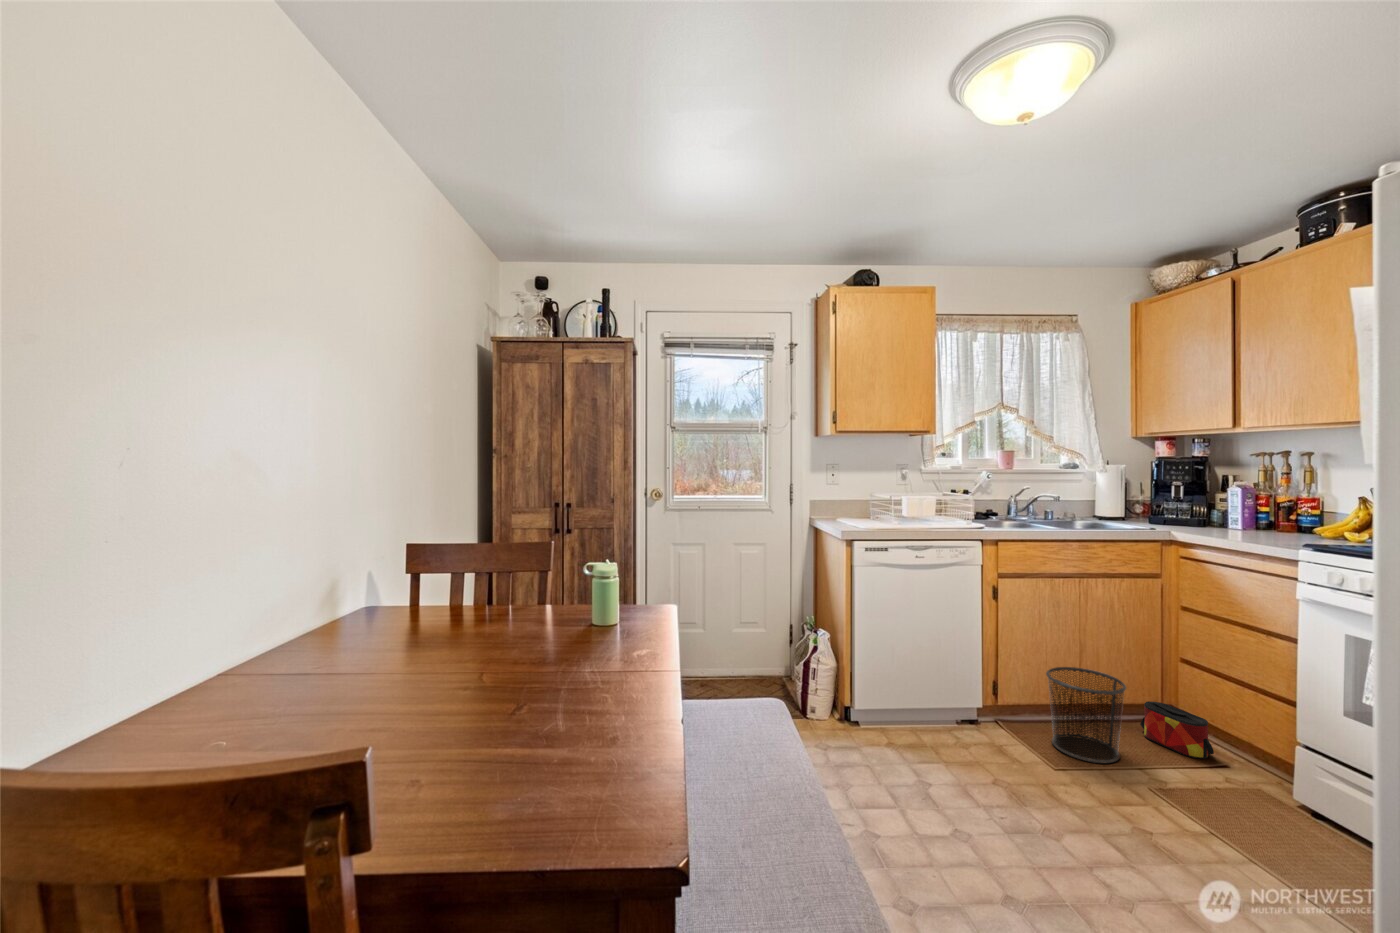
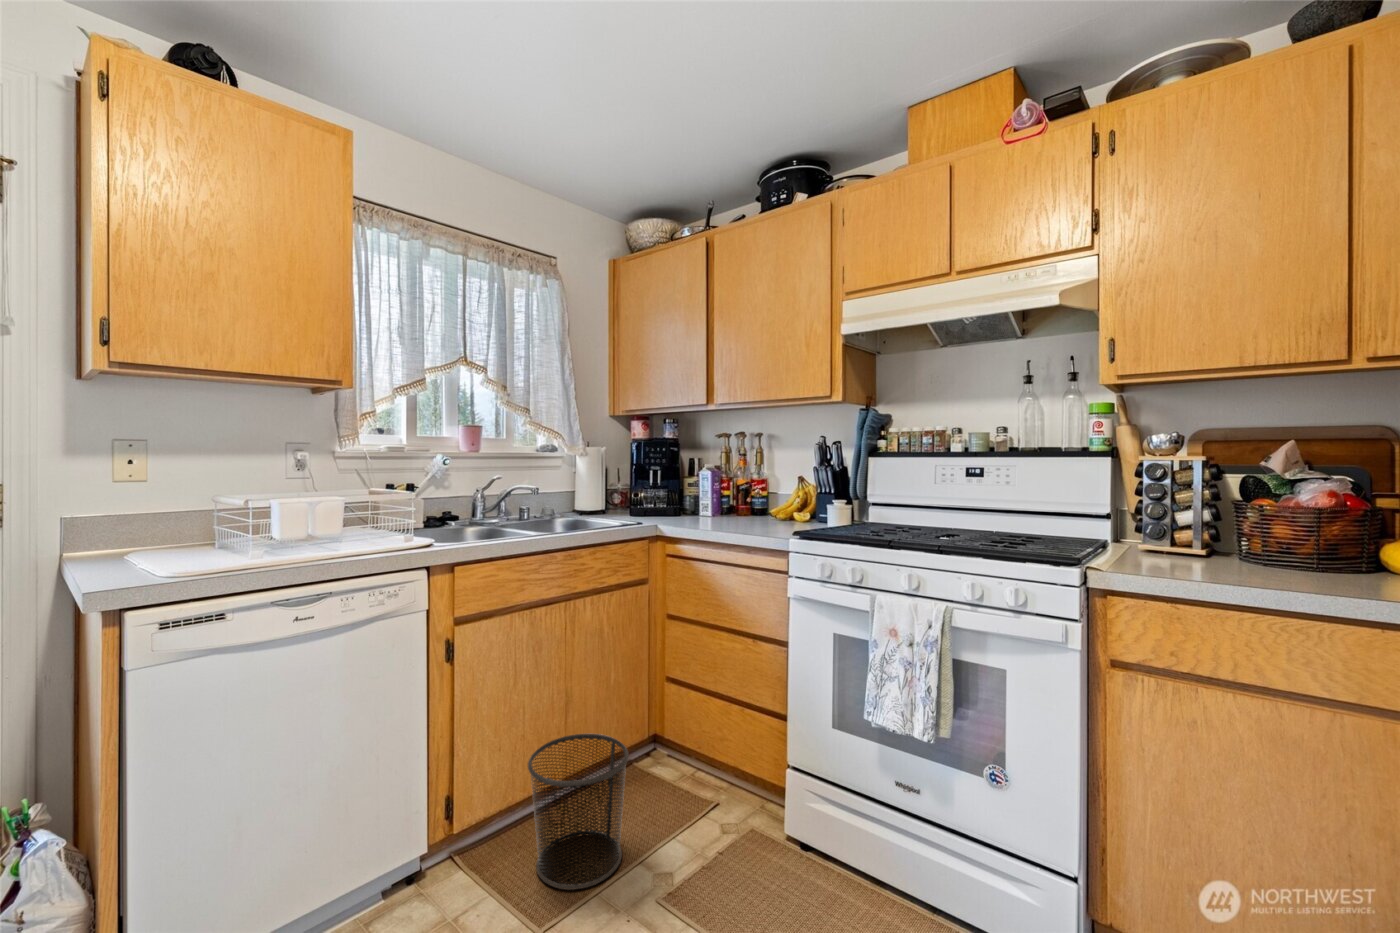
bag: present [1140,701,1214,759] -> none [634,741,708,808]

